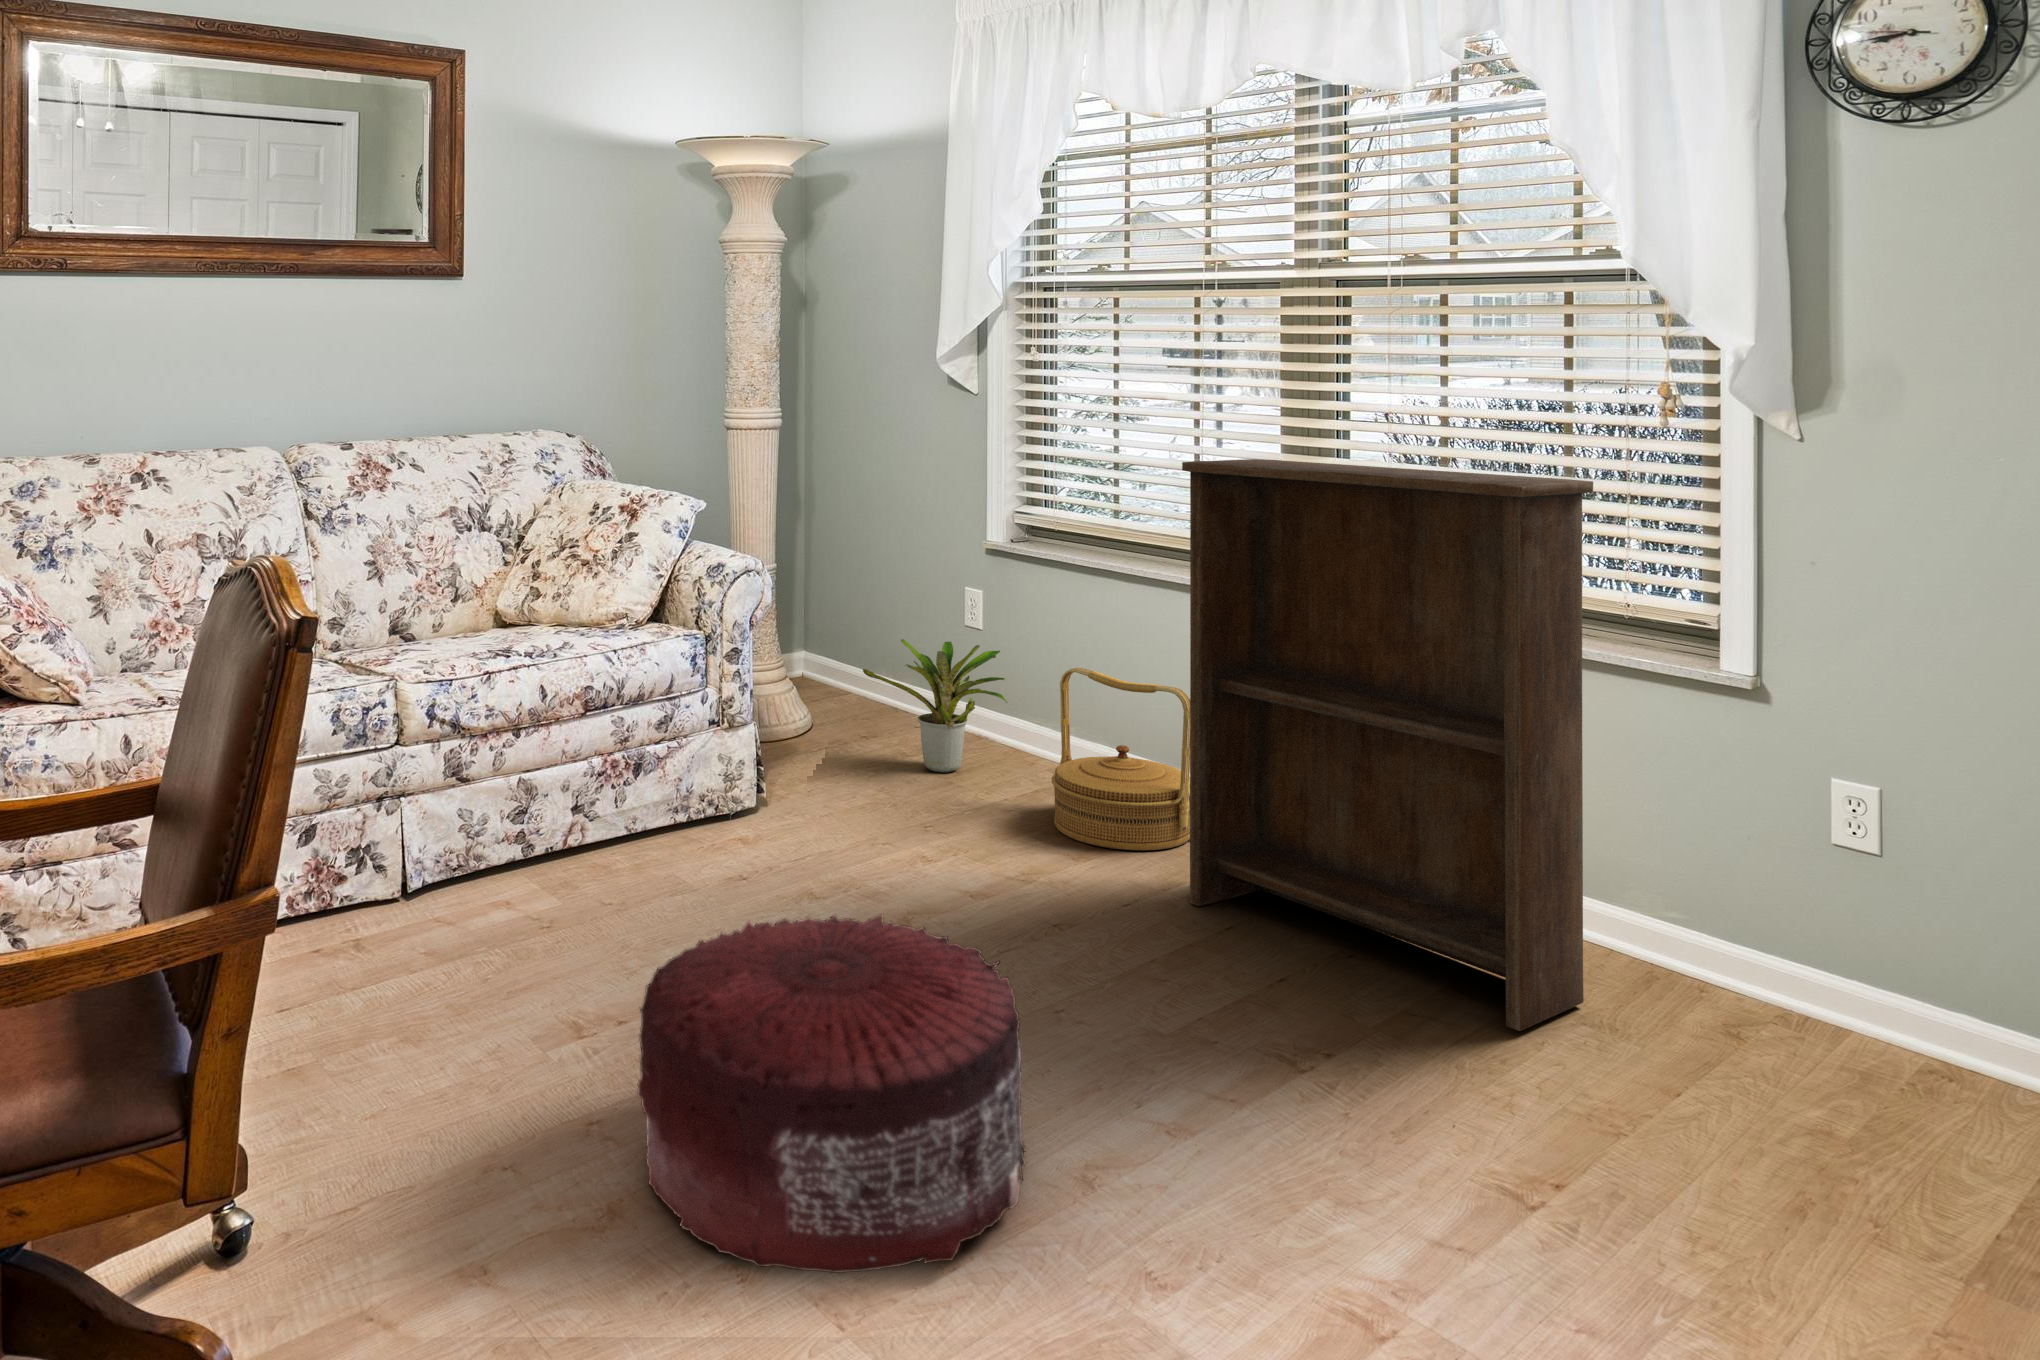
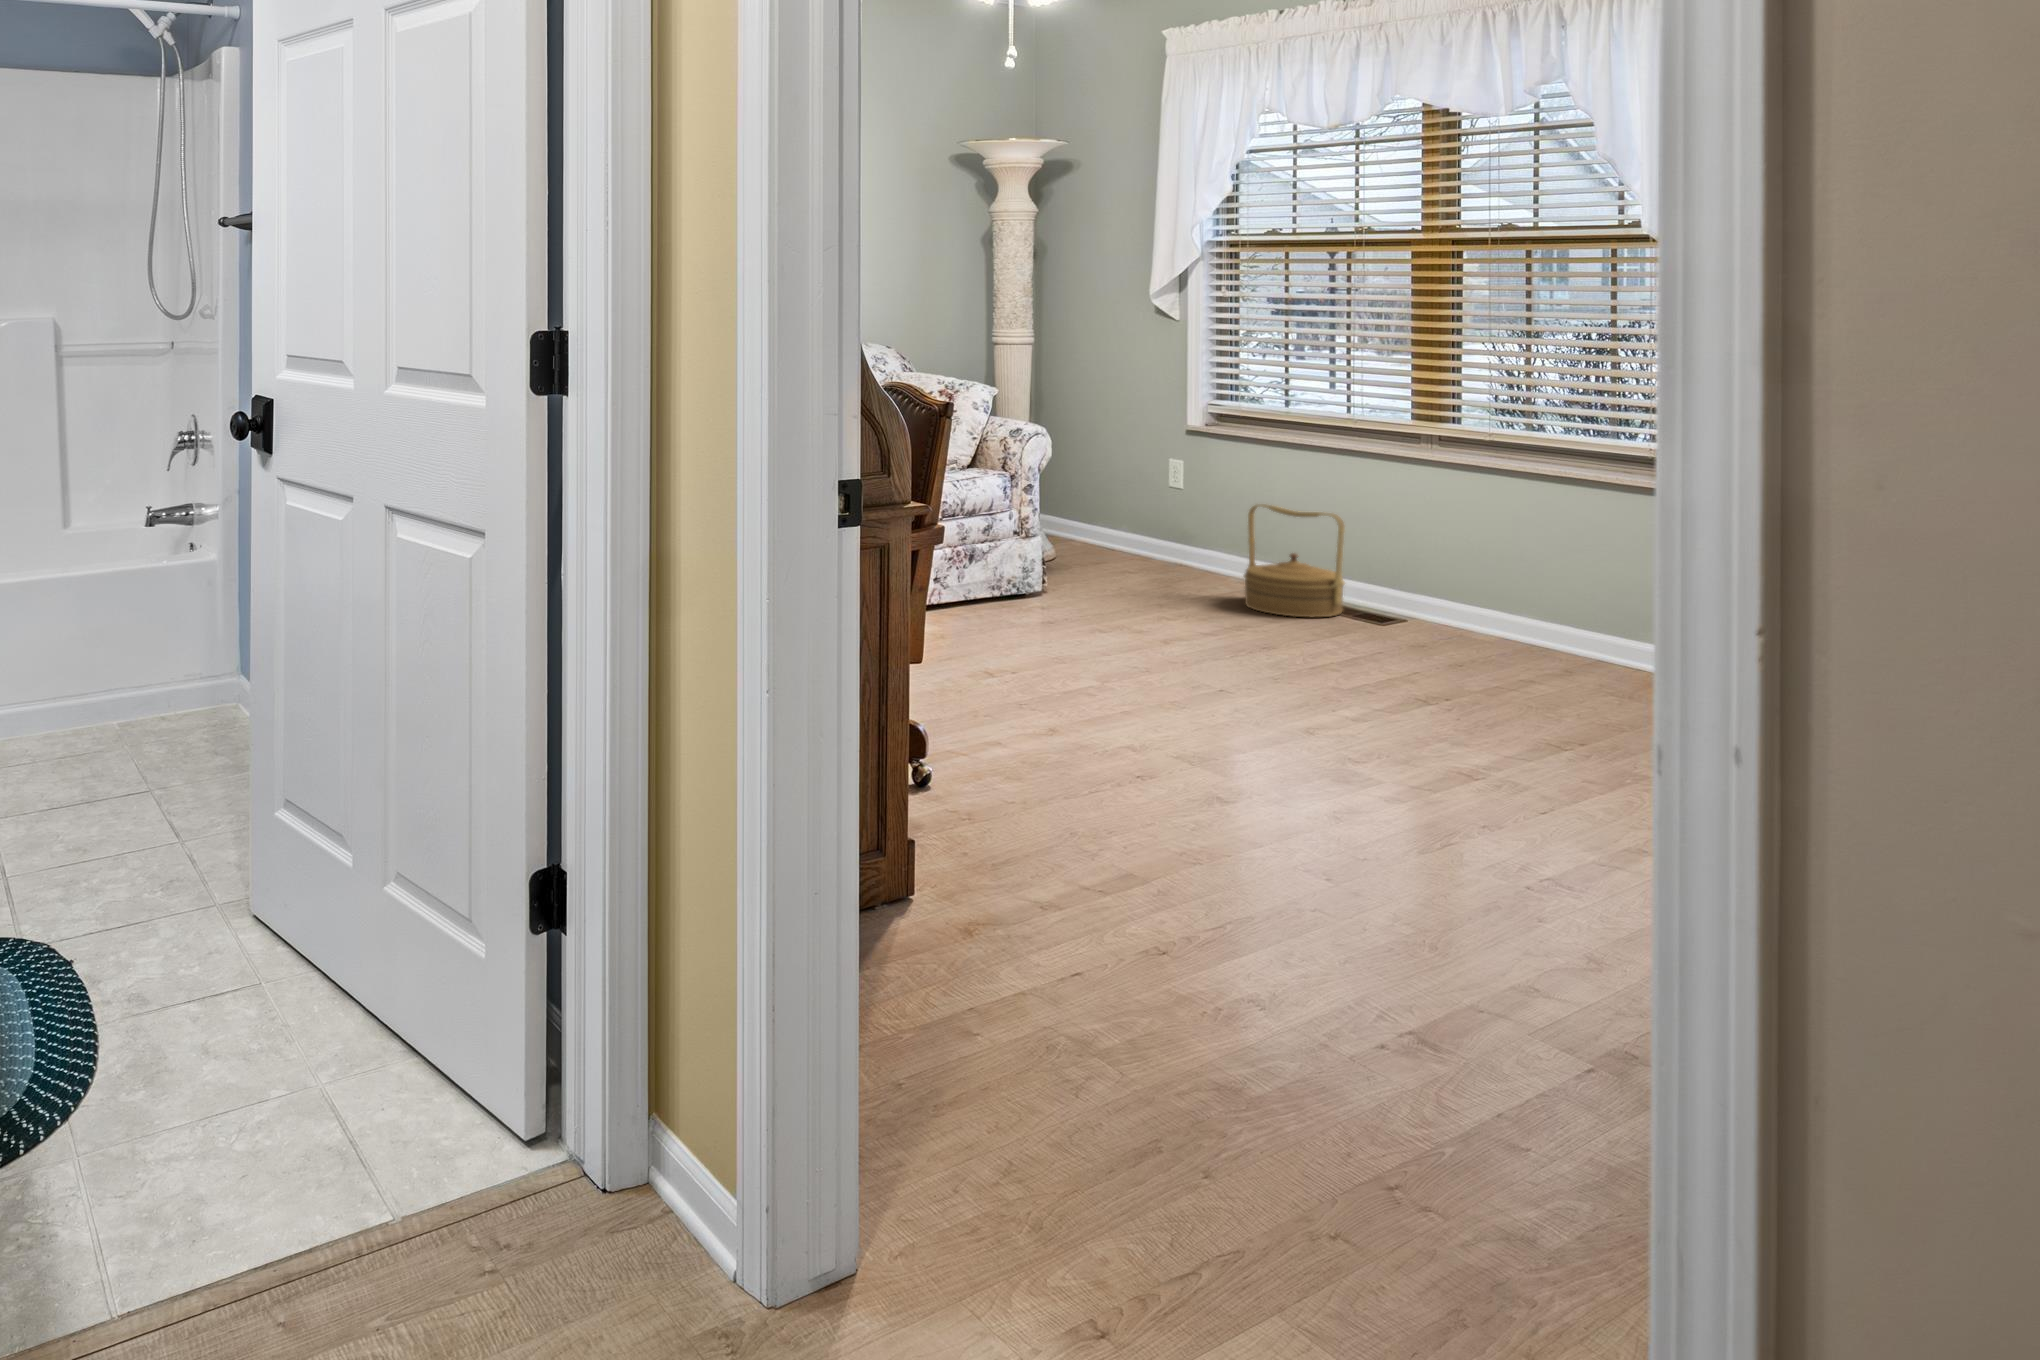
bookshelf: present [1182,459,1593,1031] -> none [1342,360,1611,689]
potted plant: present [863,639,1008,773] -> none [1099,489,1208,580]
pouf: present [638,914,1027,1273] -> none [1056,601,1264,738]

